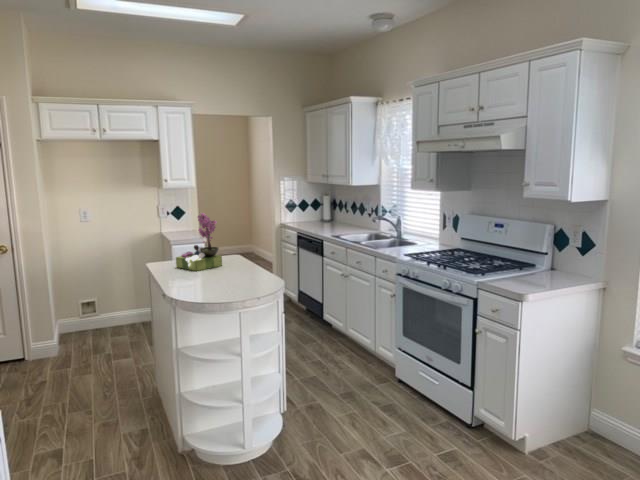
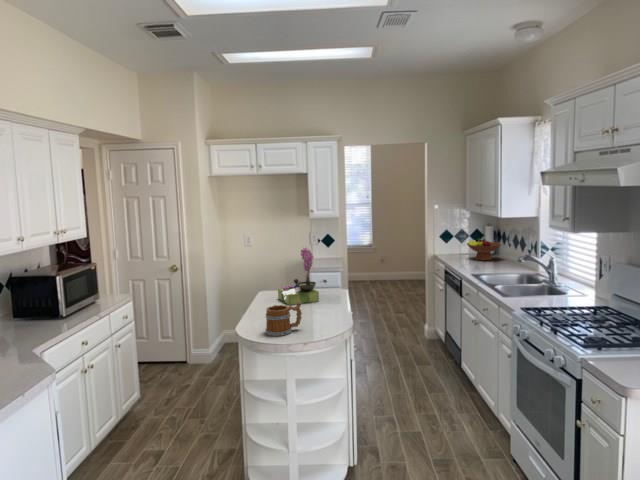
fruit bowl: none [312,206,341,225] -> present [467,239,501,260]
mug: none [206,260,240,296] -> present [265,301,302,336]

